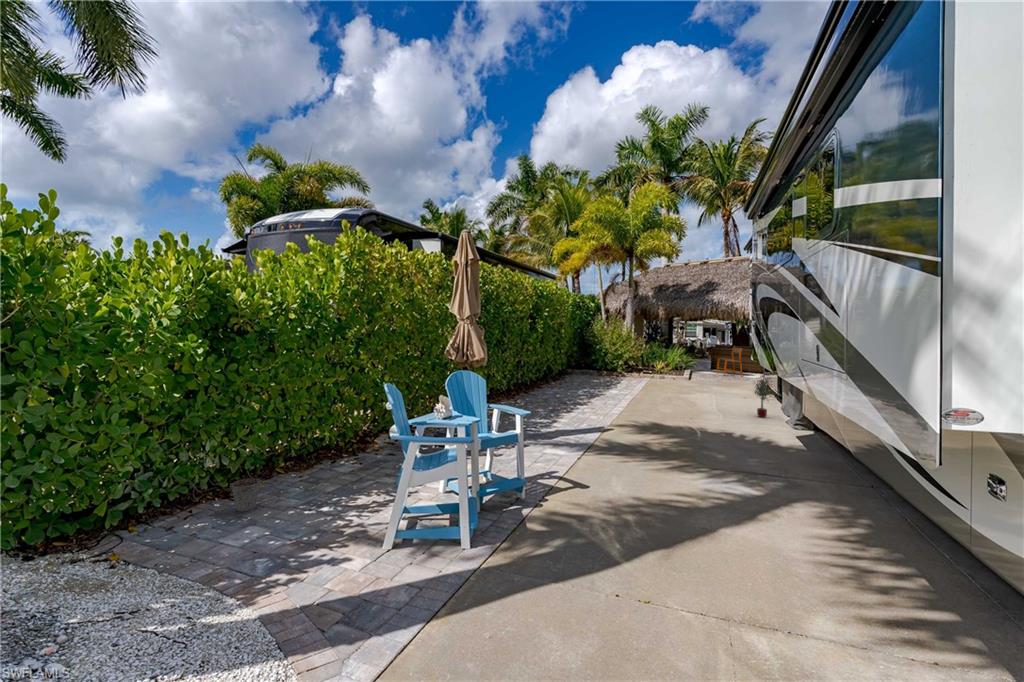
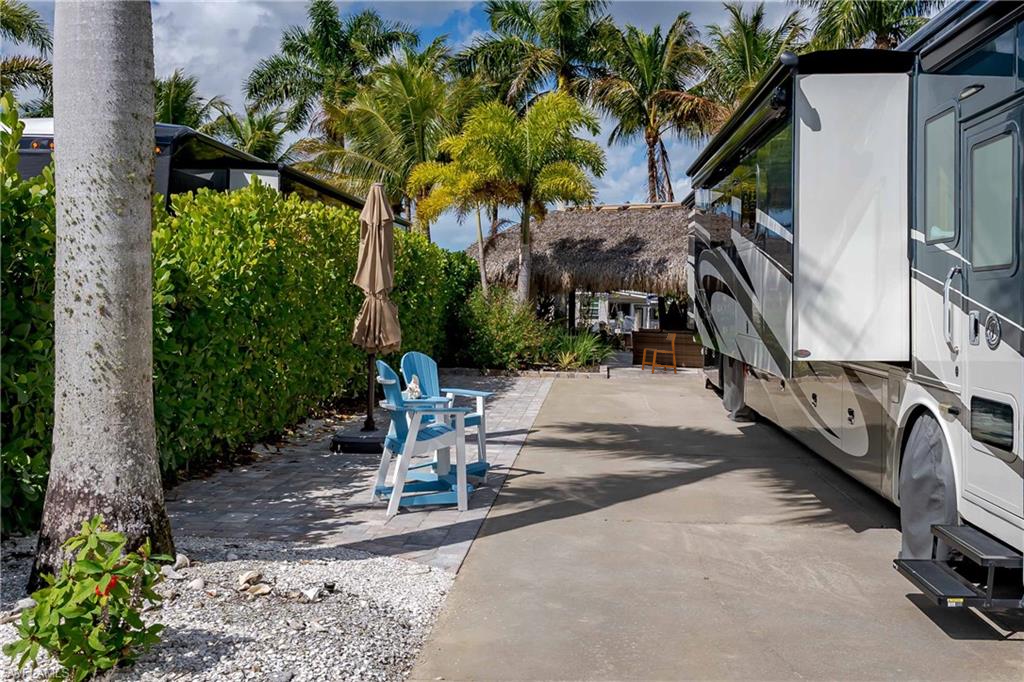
potted tree: present [755,375,779,418] -> none [692,361,722,415]
bucket: present [230,479,262,512] -> none [180,471,212,505]

